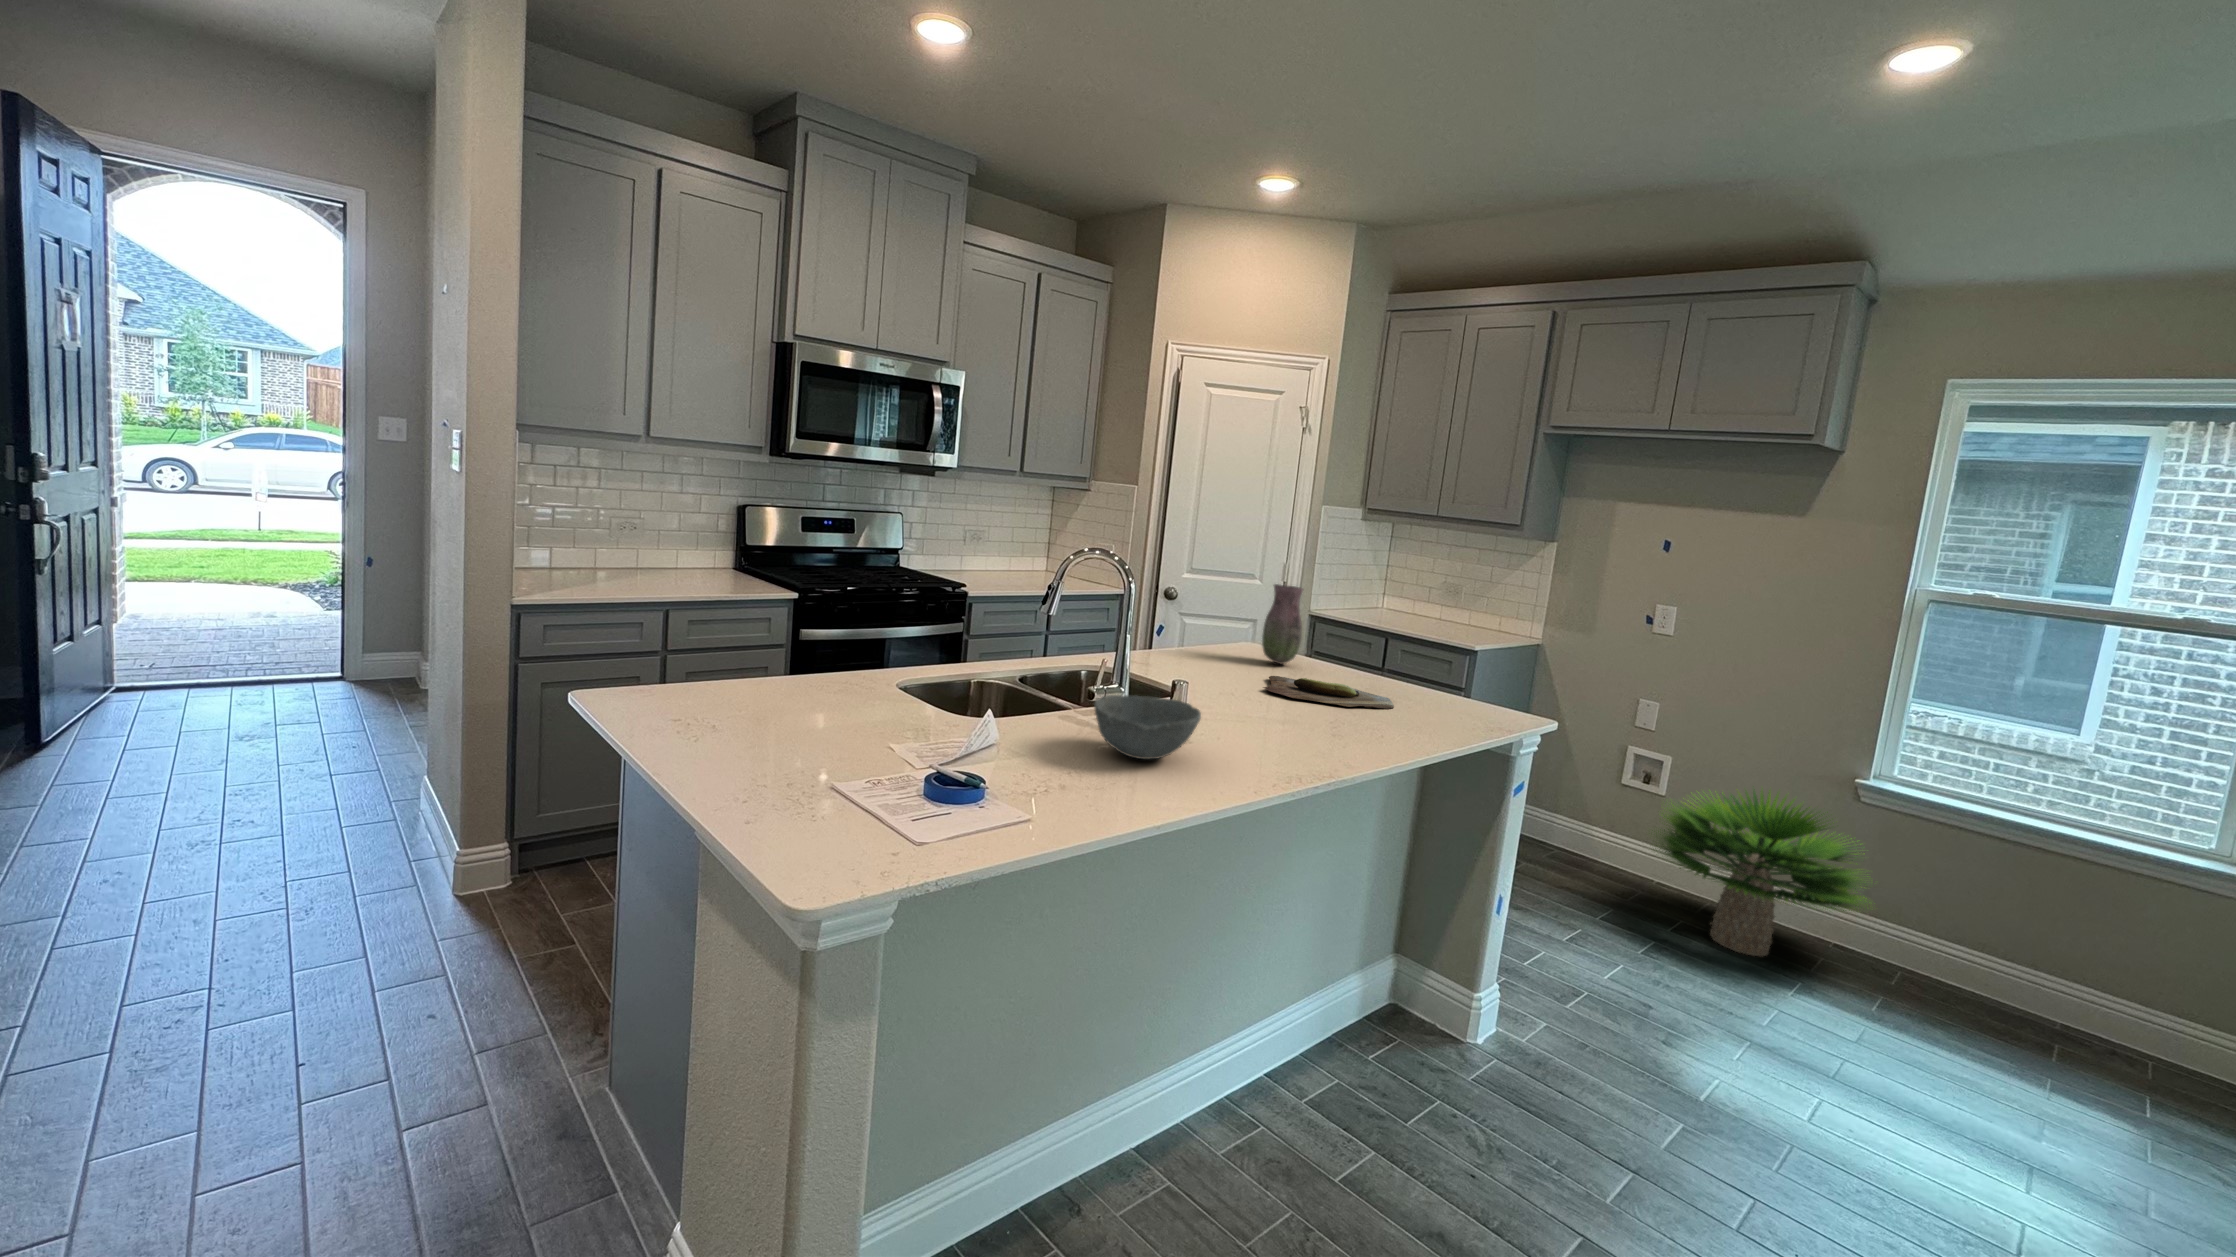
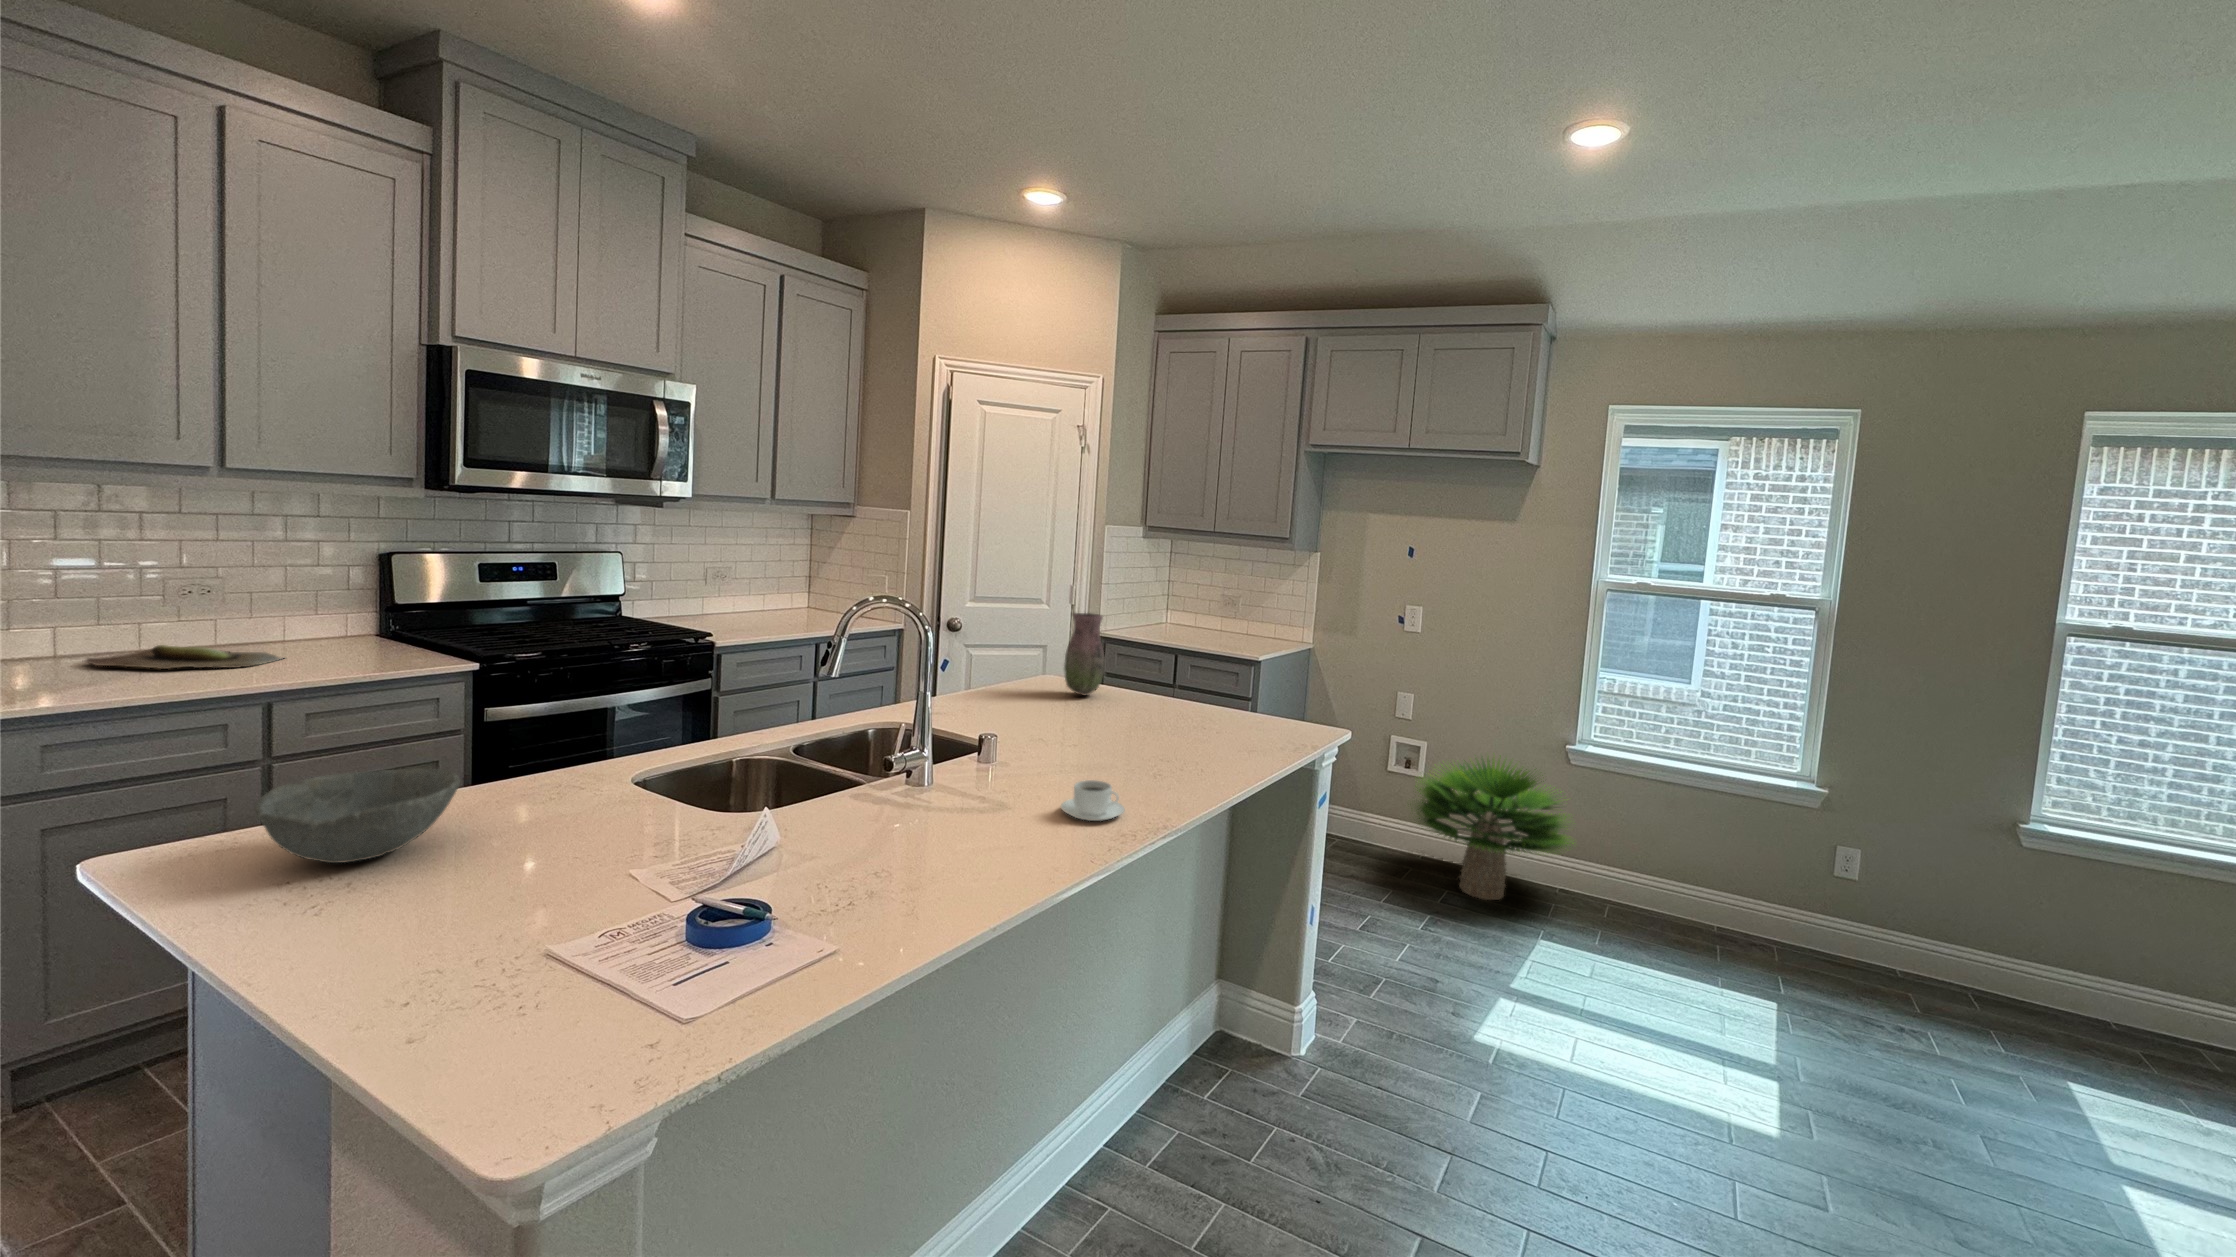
cutting board: present [1263,676,1394,709] -> present [85,645,283,669]
bowl: present [1094,695,1201,759] -> present [254,768,460,863]
coffee cup: none [1235,722,1293,758] -> present [1061,780,1124,821]

